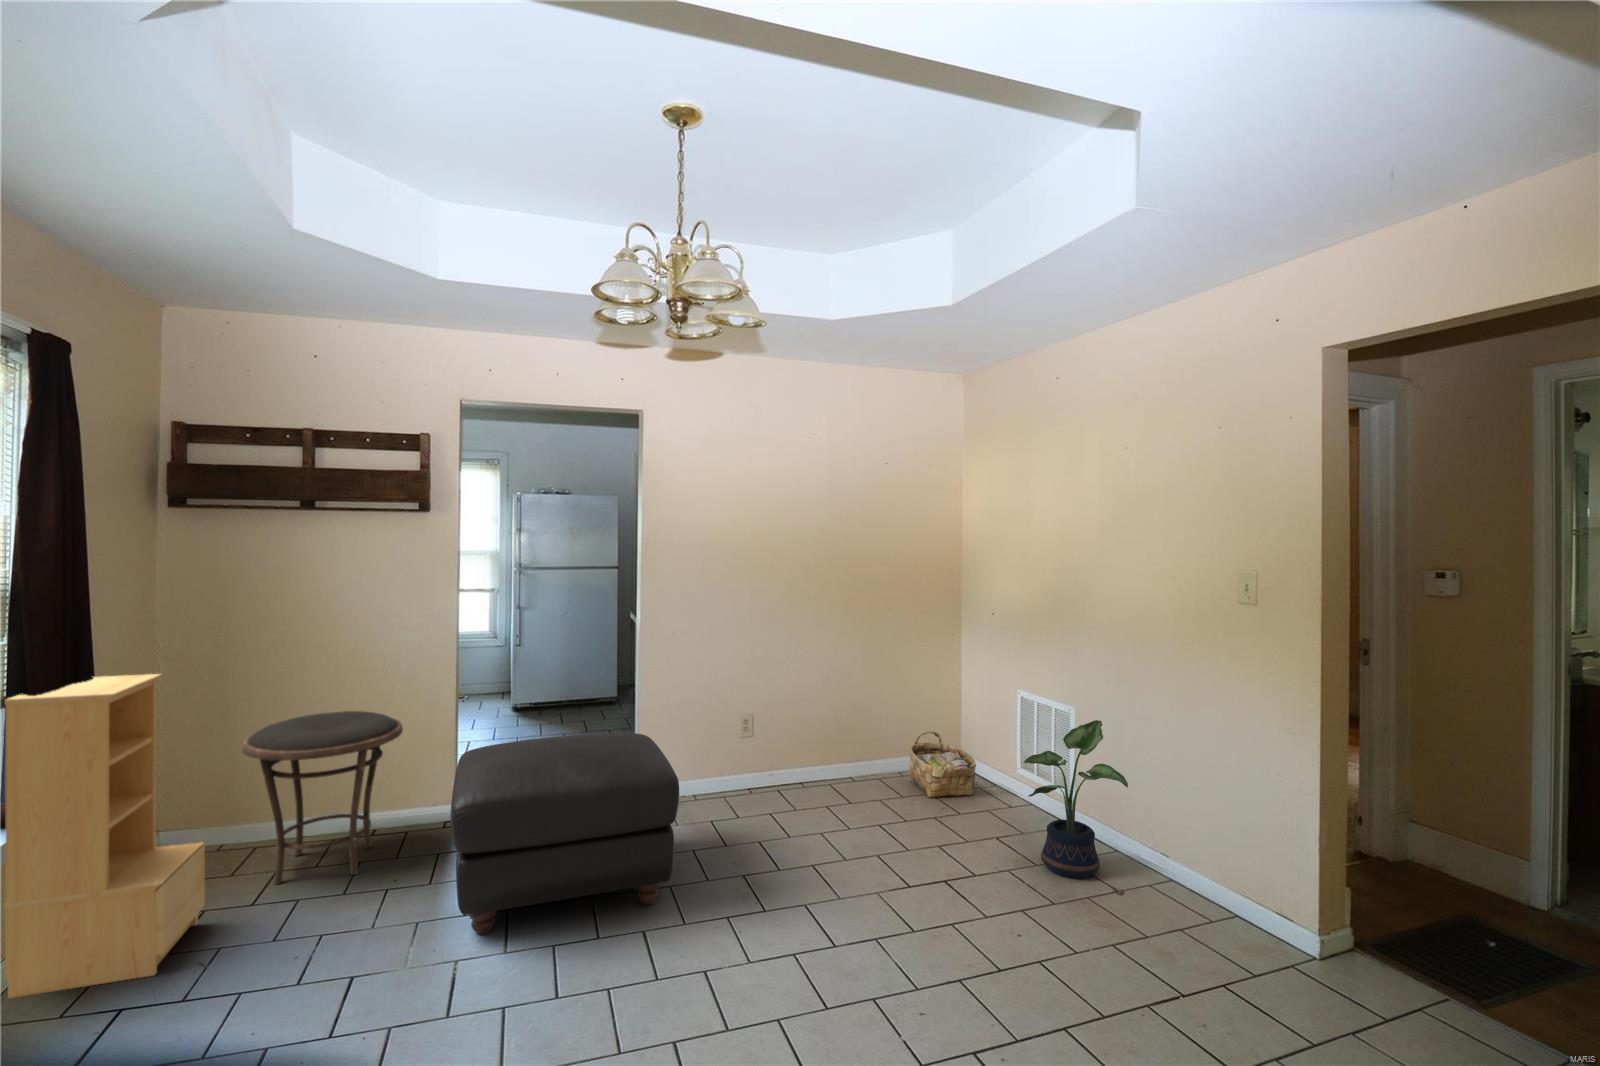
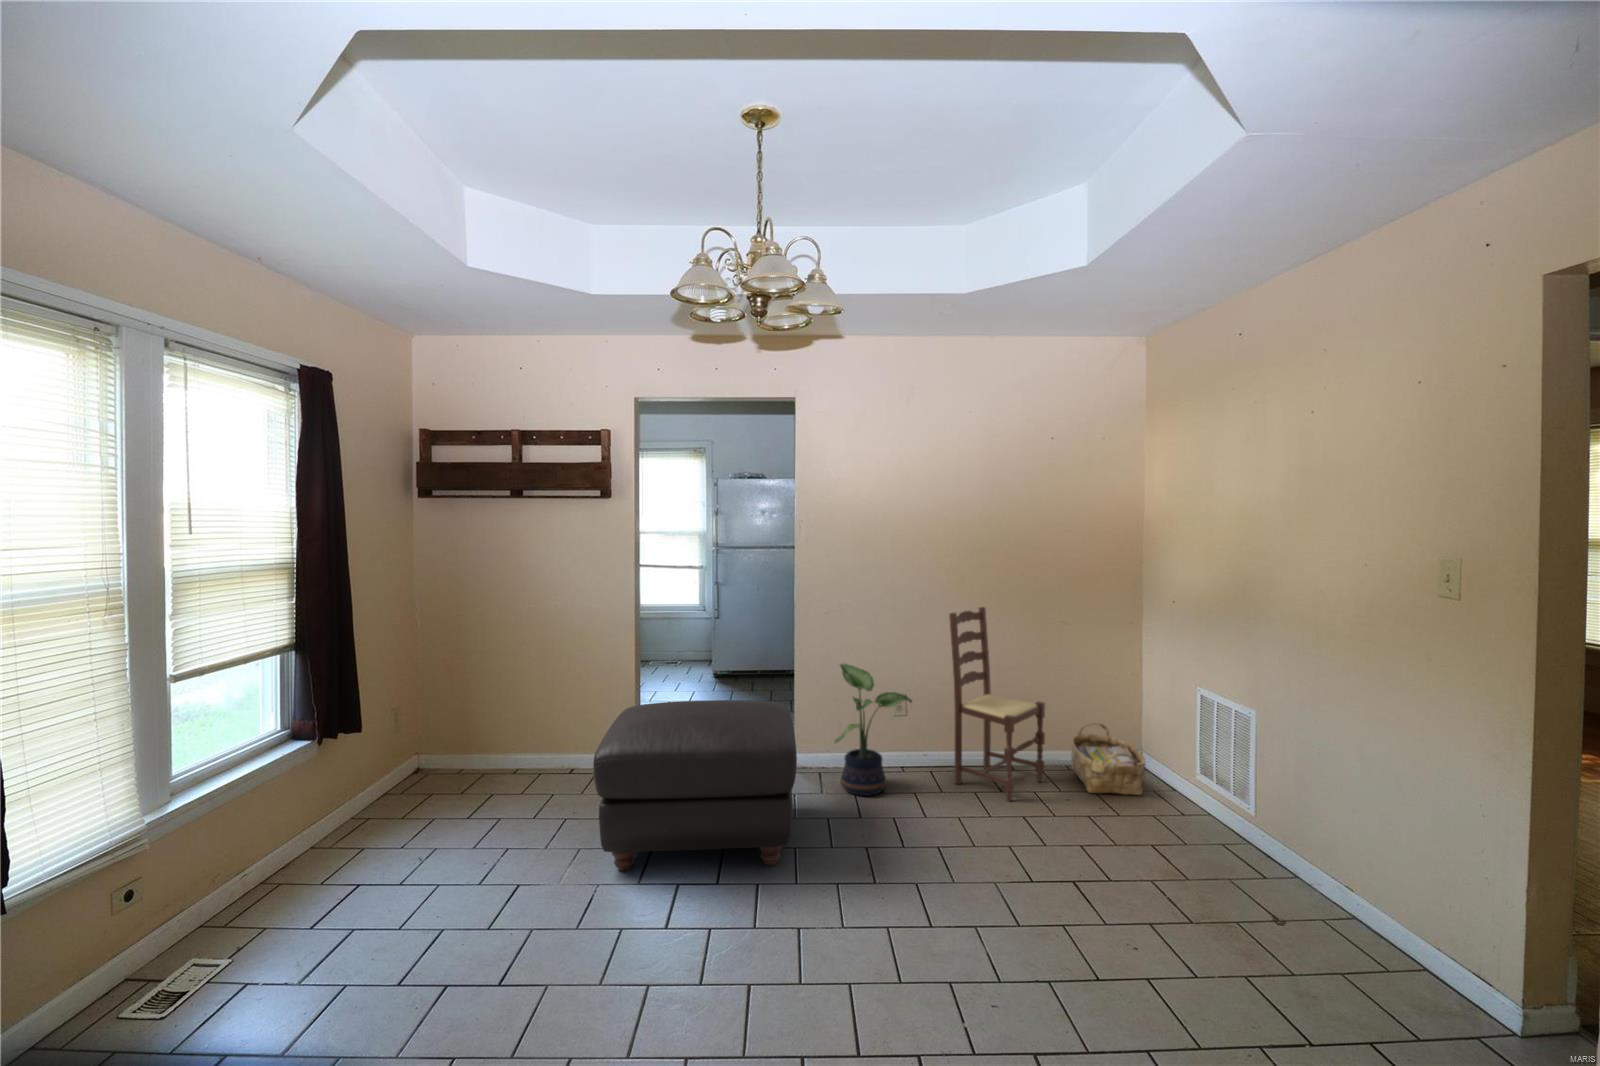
dining chair: none [803,625,889,813] -> present [949,607,1045,801]
bookshelf: present [4,674,205,998] -> none [287,629,431,867]
side table: present [242,711,403,885] -> none [464,667,586,805]
potted plant: present [1024,720,1128,878] -> present [835,664,912,796]

